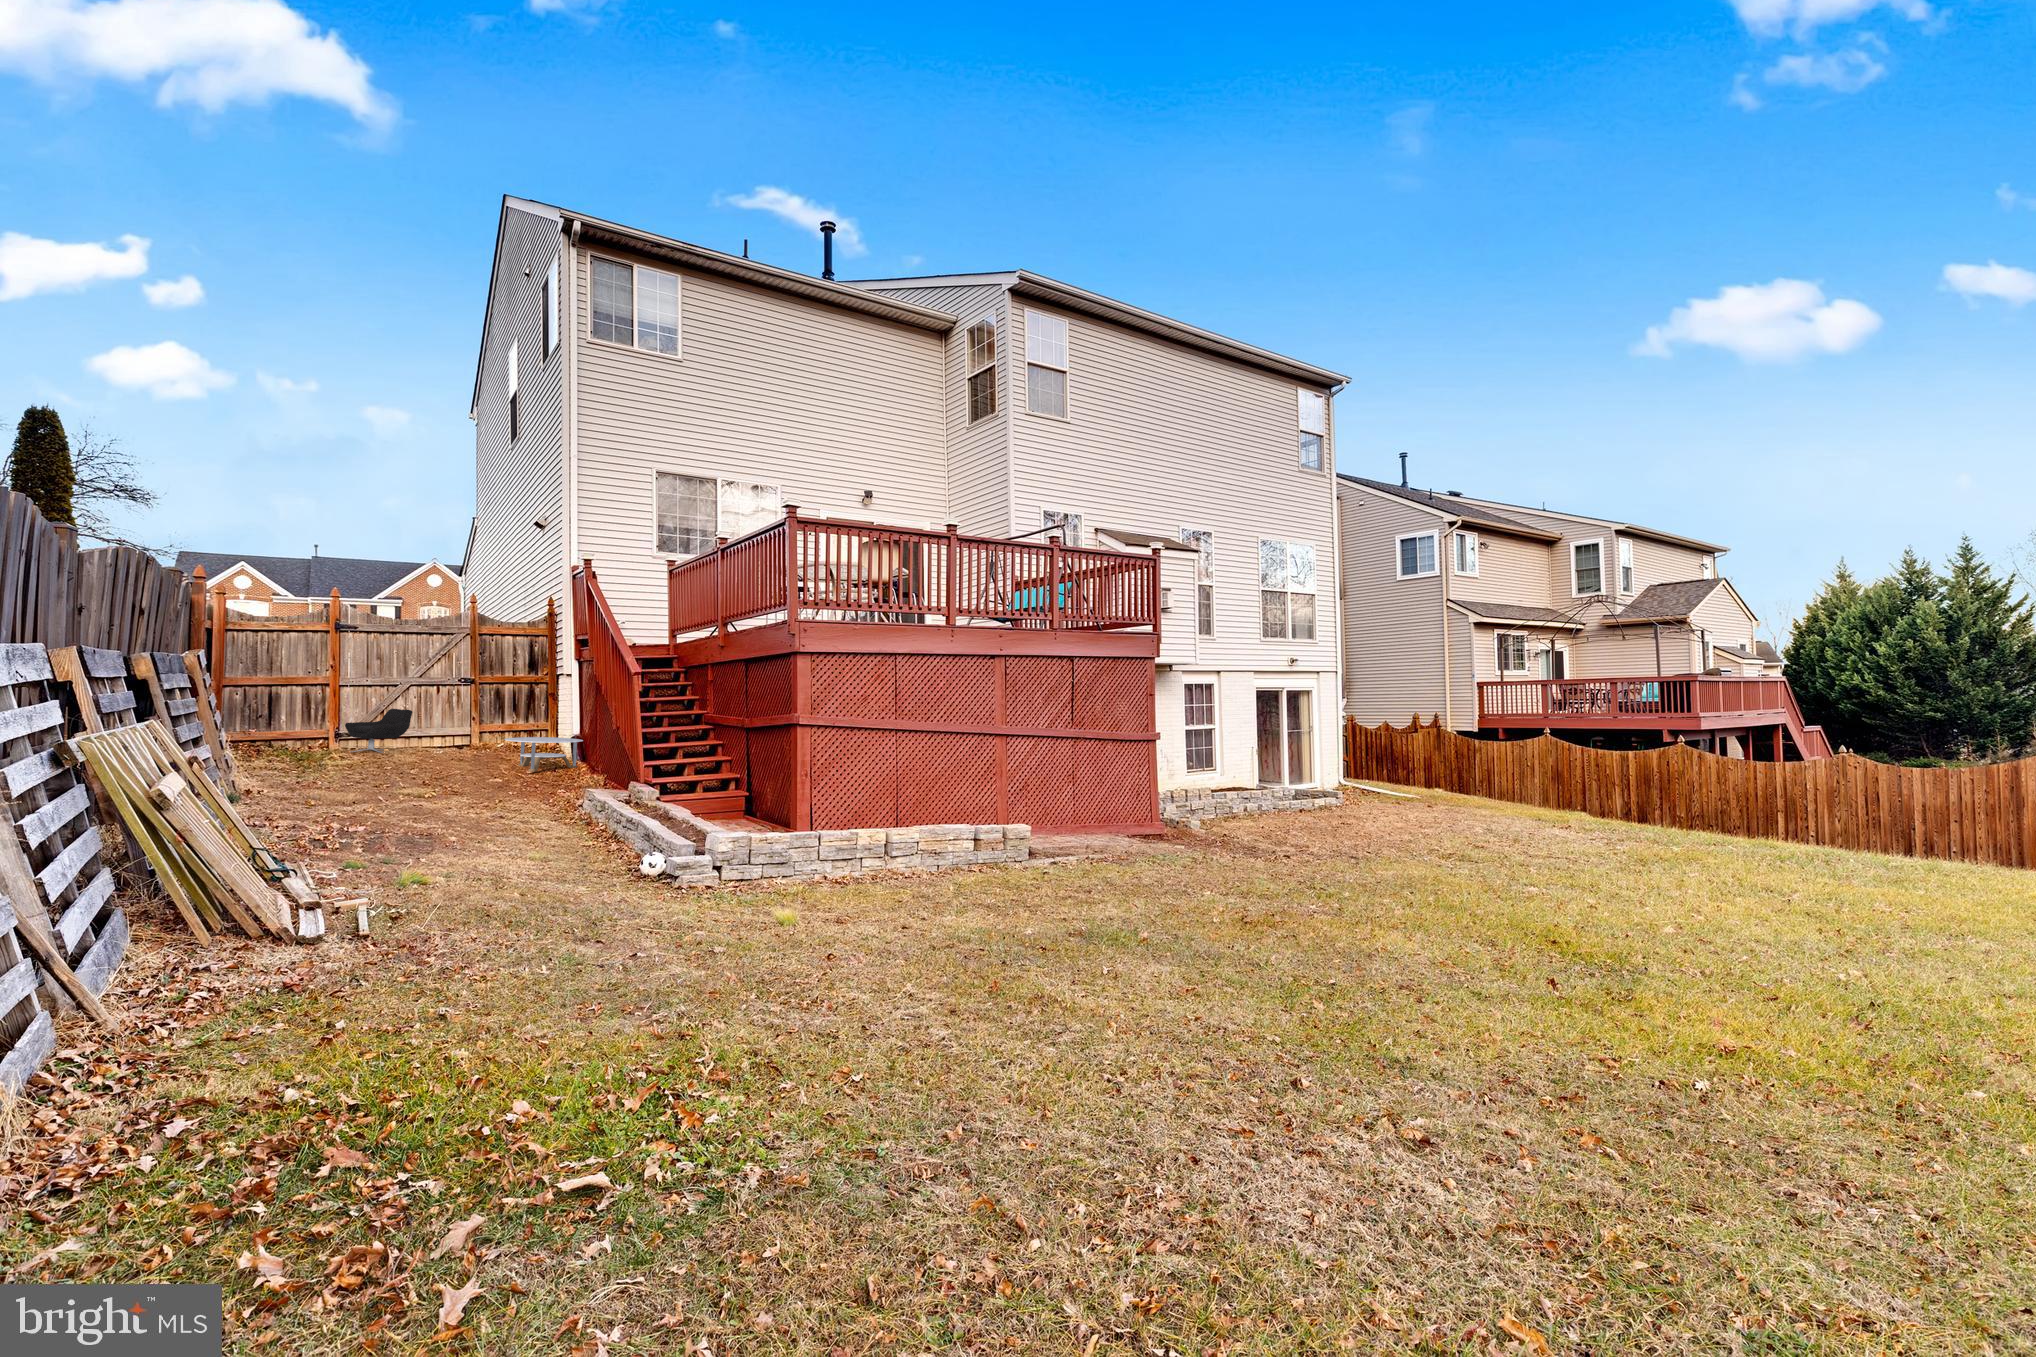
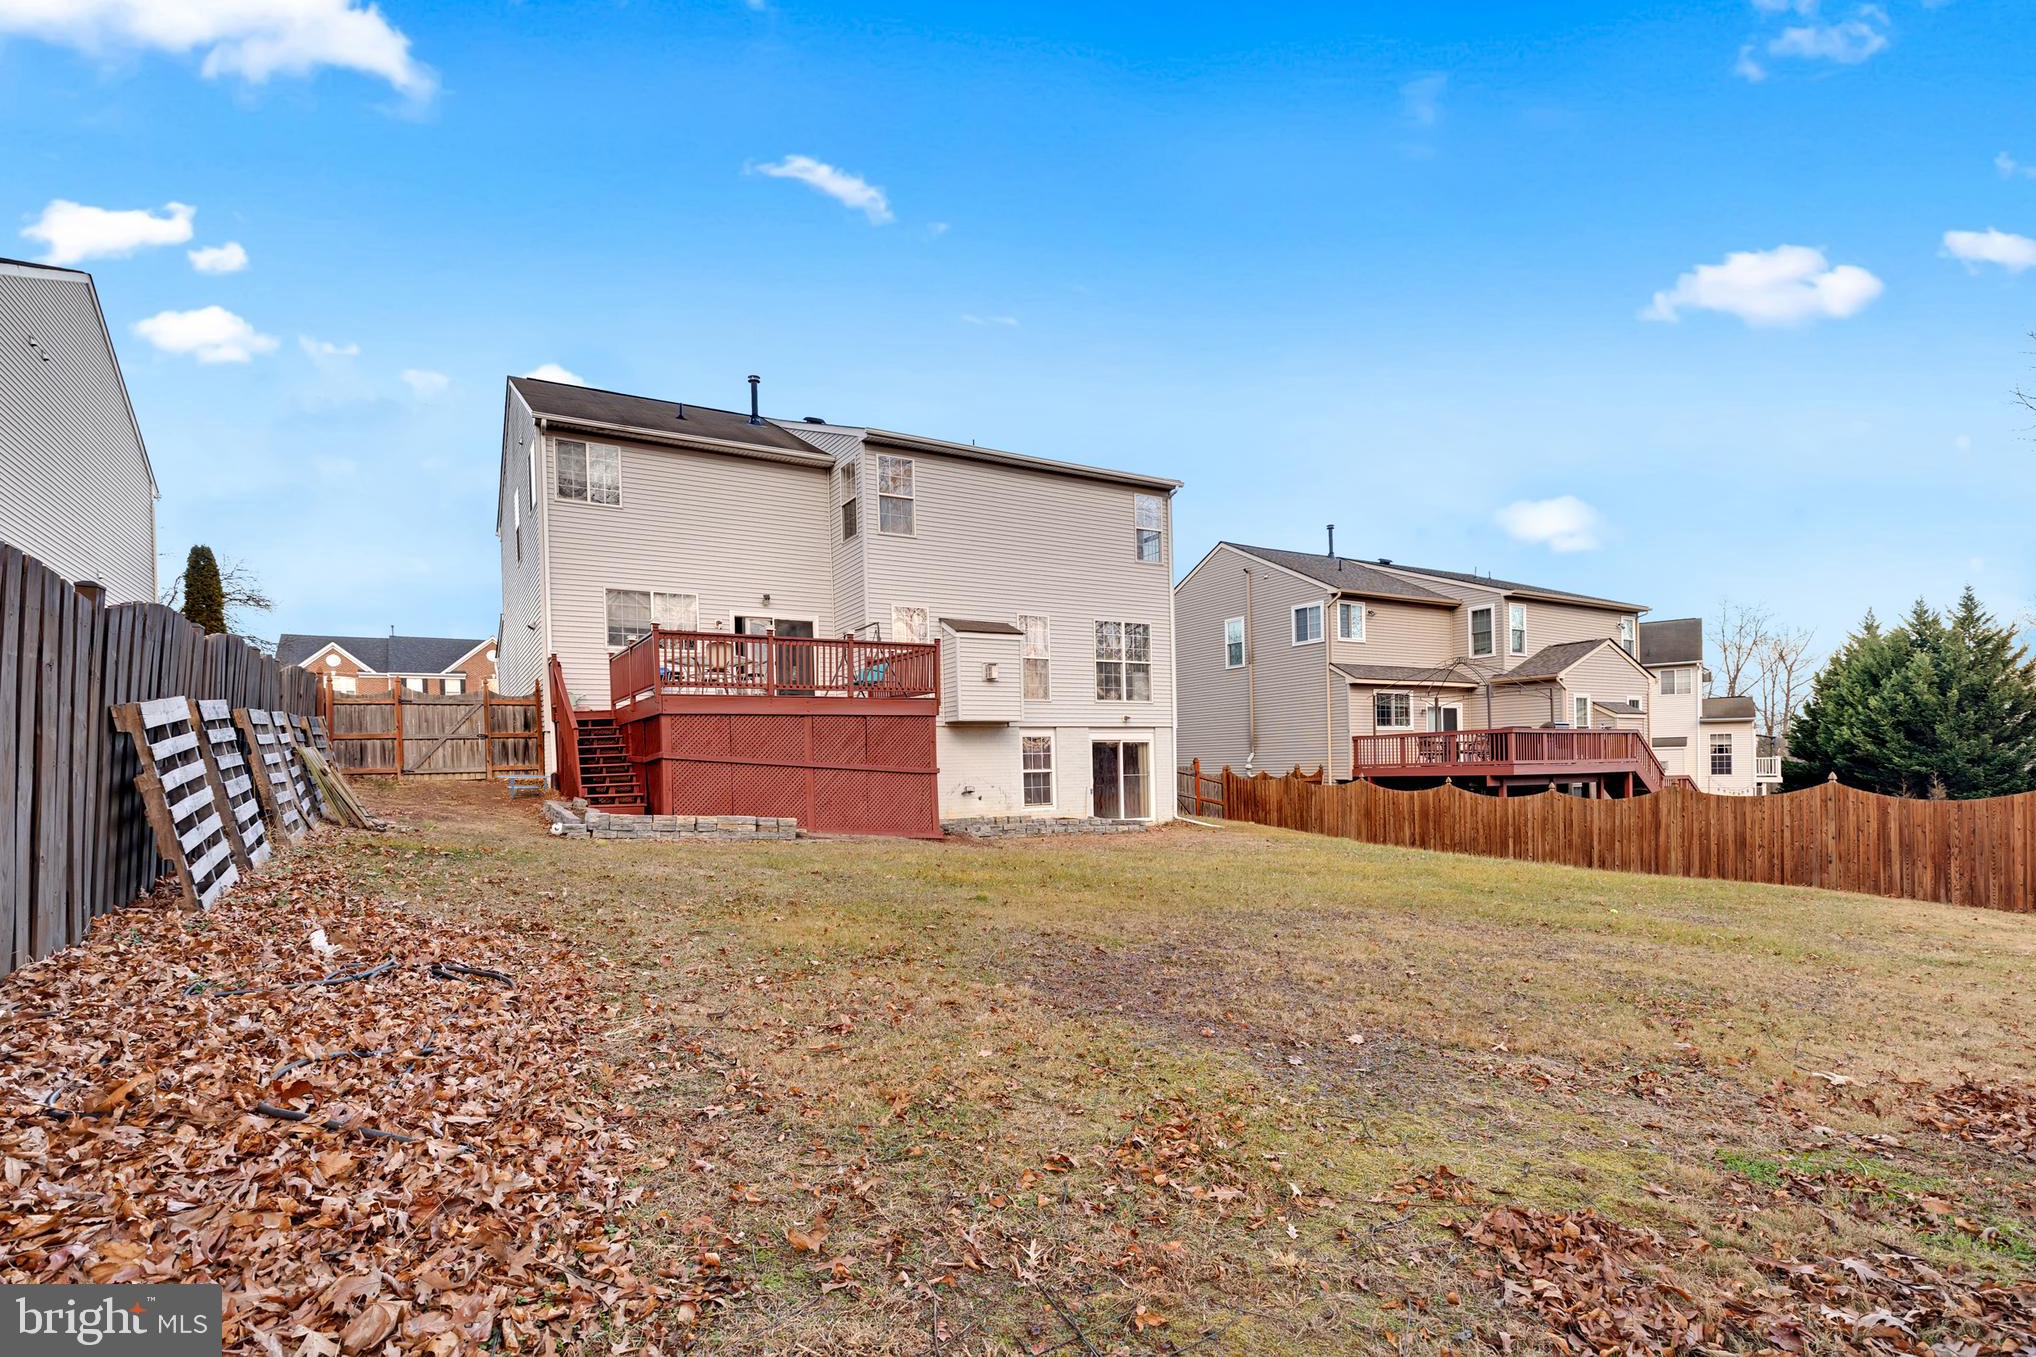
lounge chair: present [345,709,412,752] -> none [402,755,447,785]

